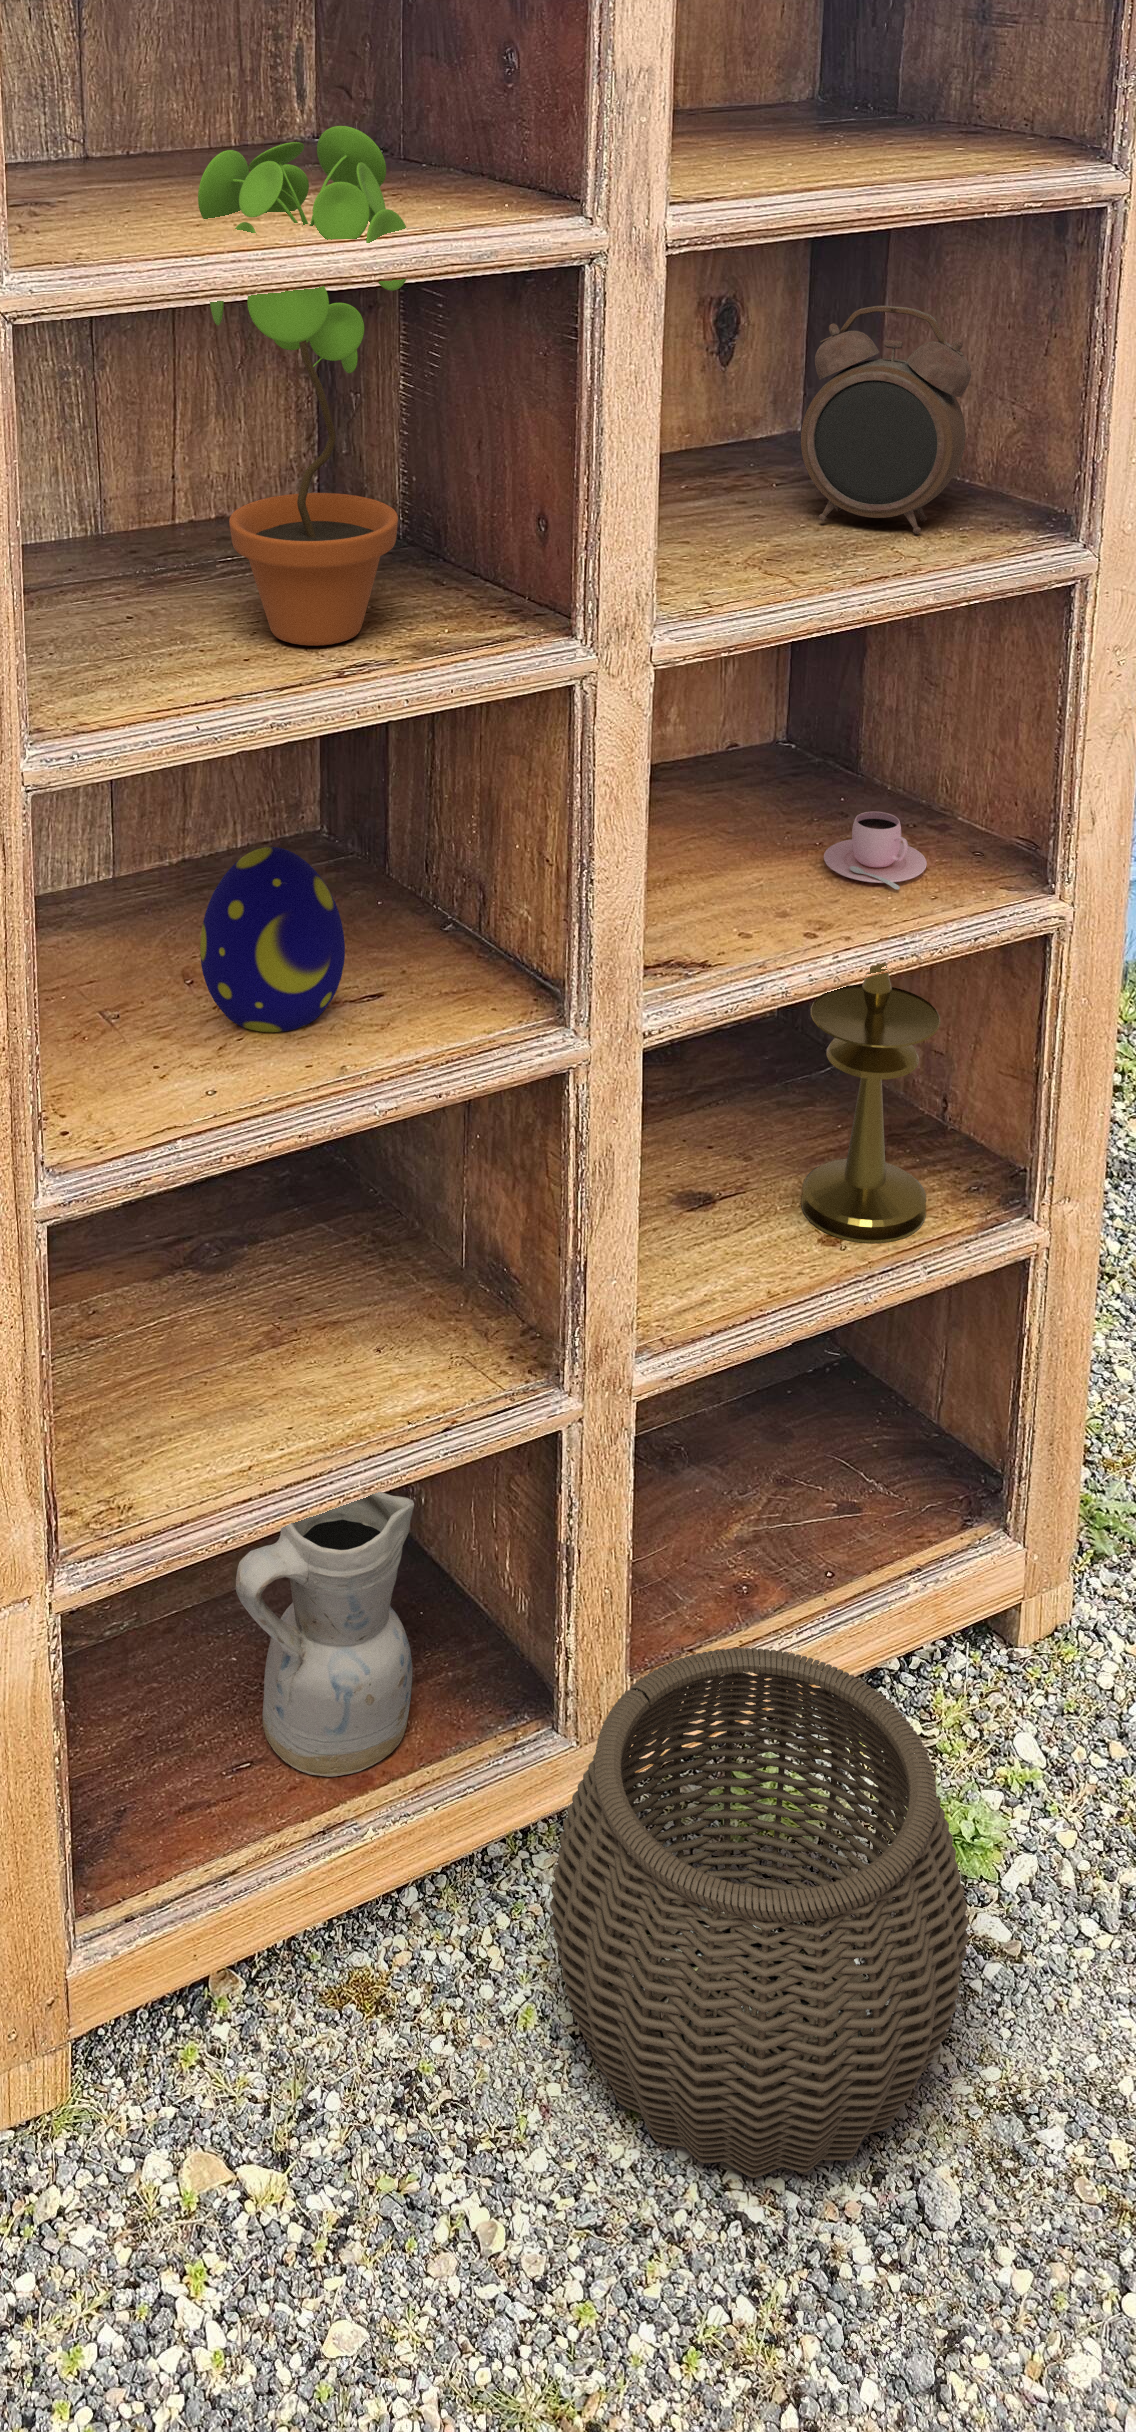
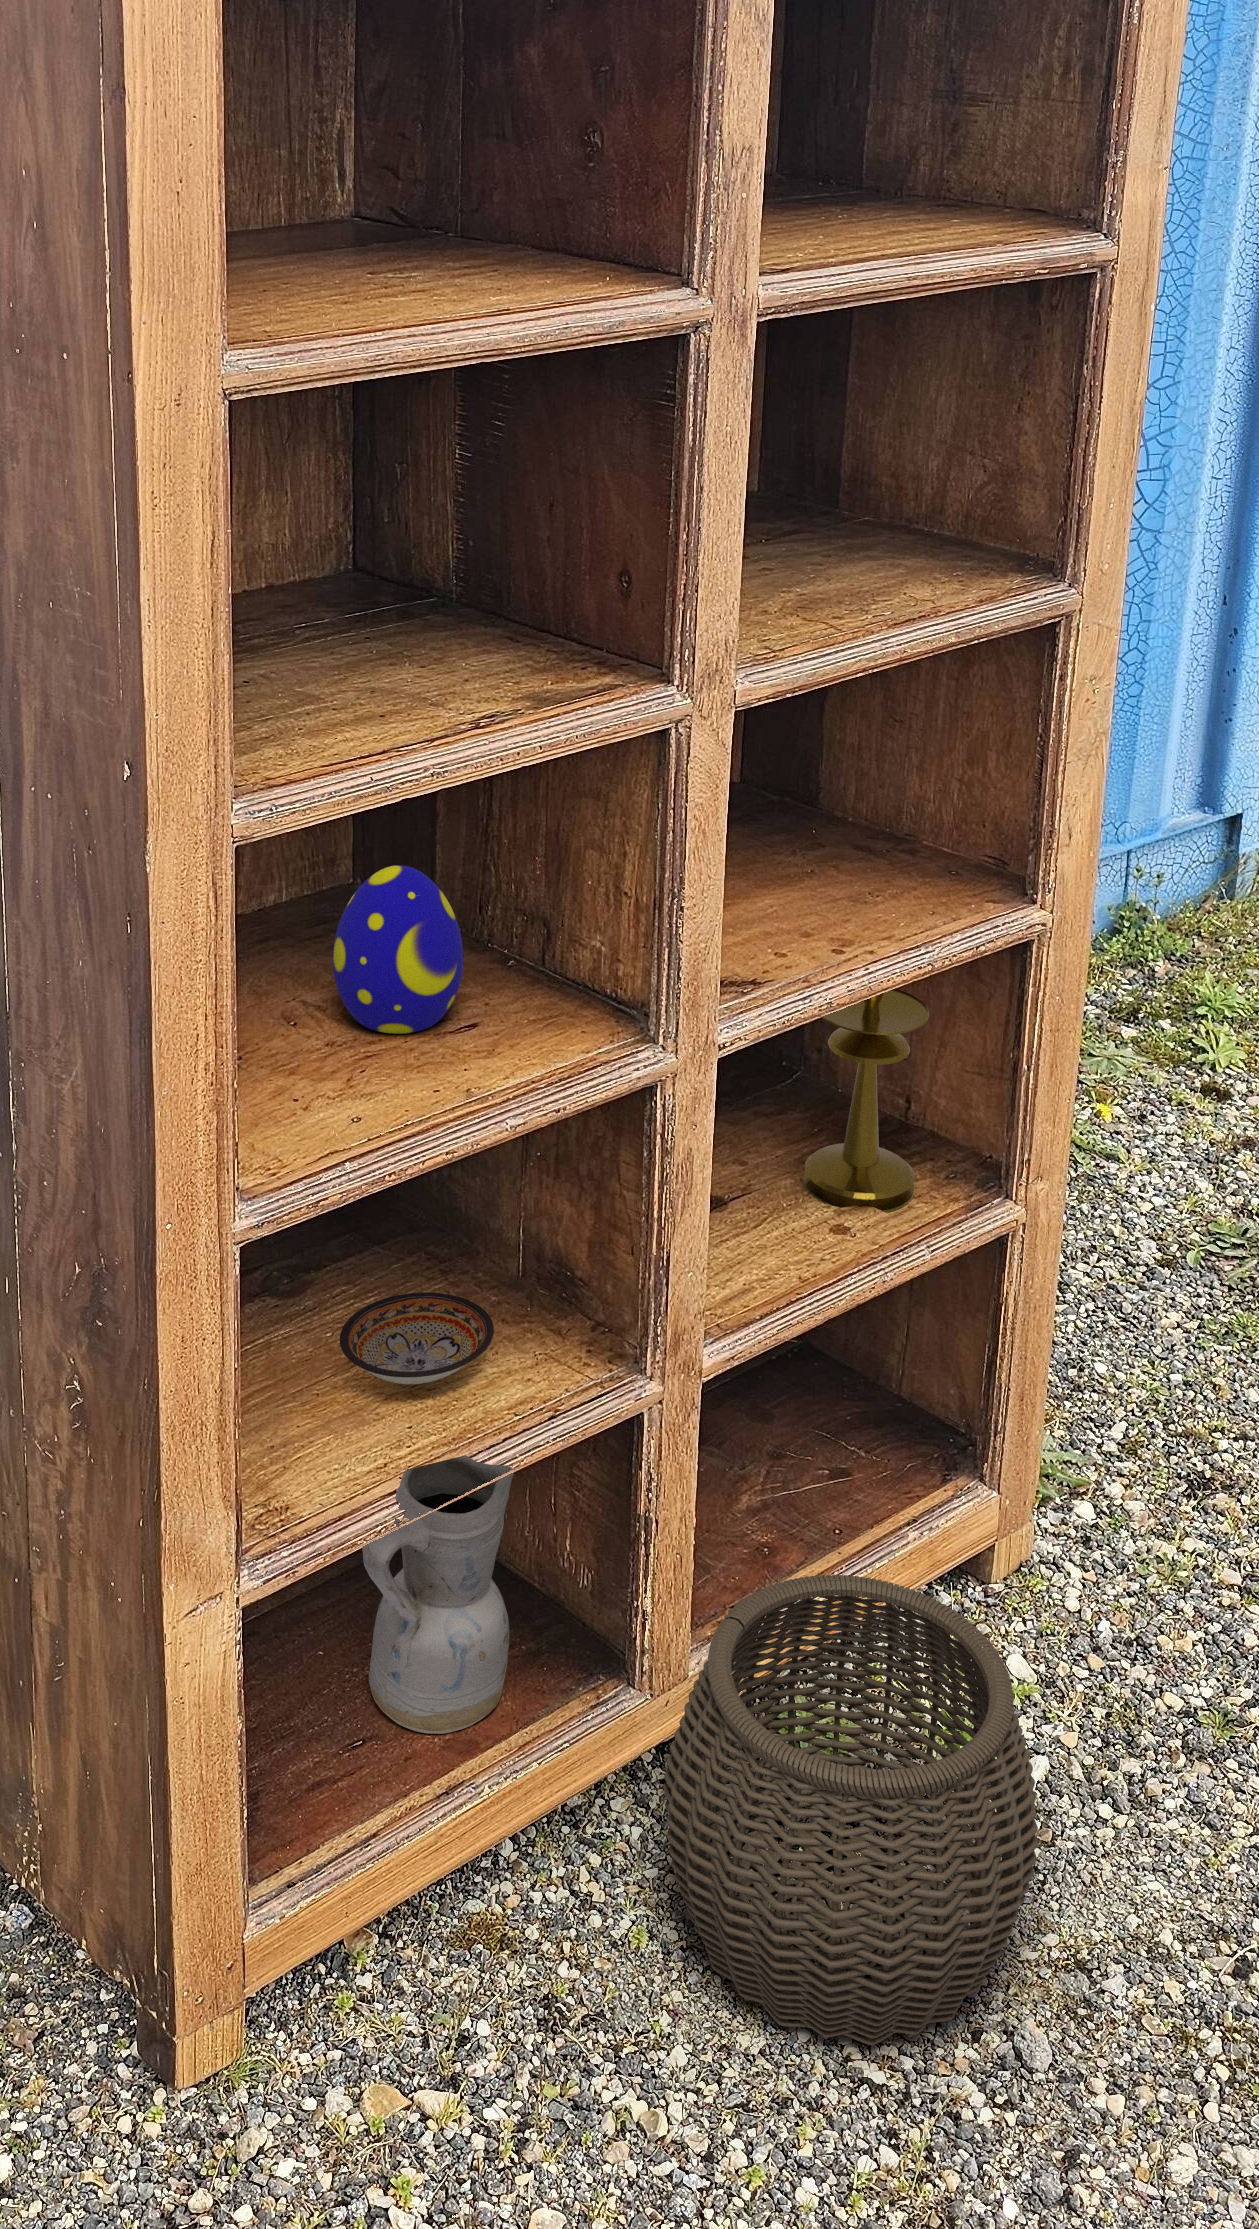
potted plant: present [198,126,407,646] -> none [357,220,550,678]
alarm clock: present [801,306,971,534] -> none [813,381,959,577]
teacup: present [824,812,927,890] -> none [822,770,912,894]
ceramic bowl: none [210,1306,385,1409] -> present [339,1292,494,1384]

